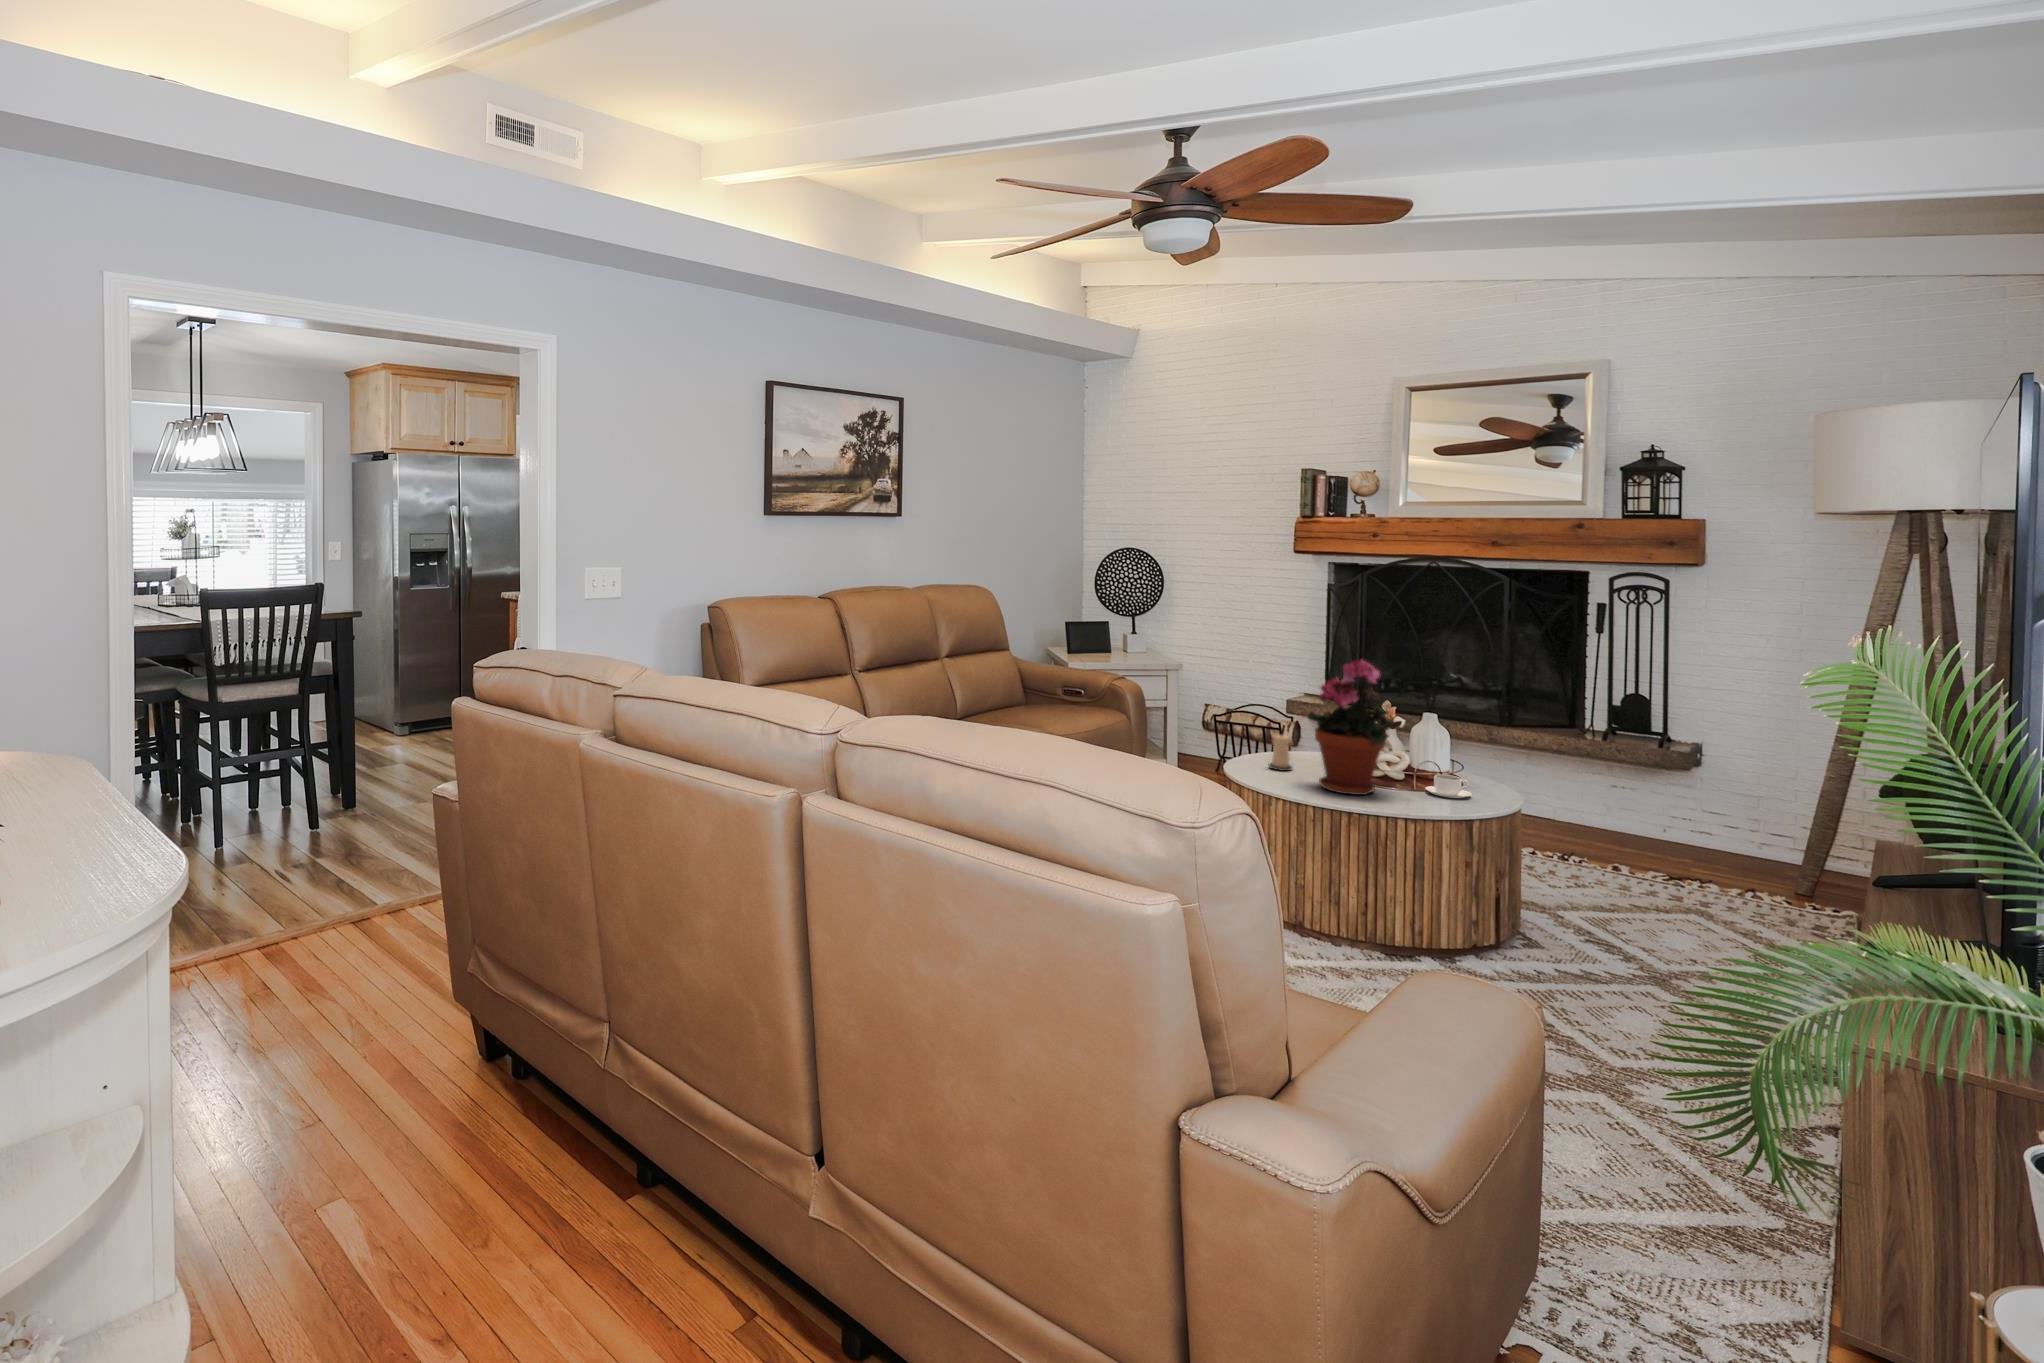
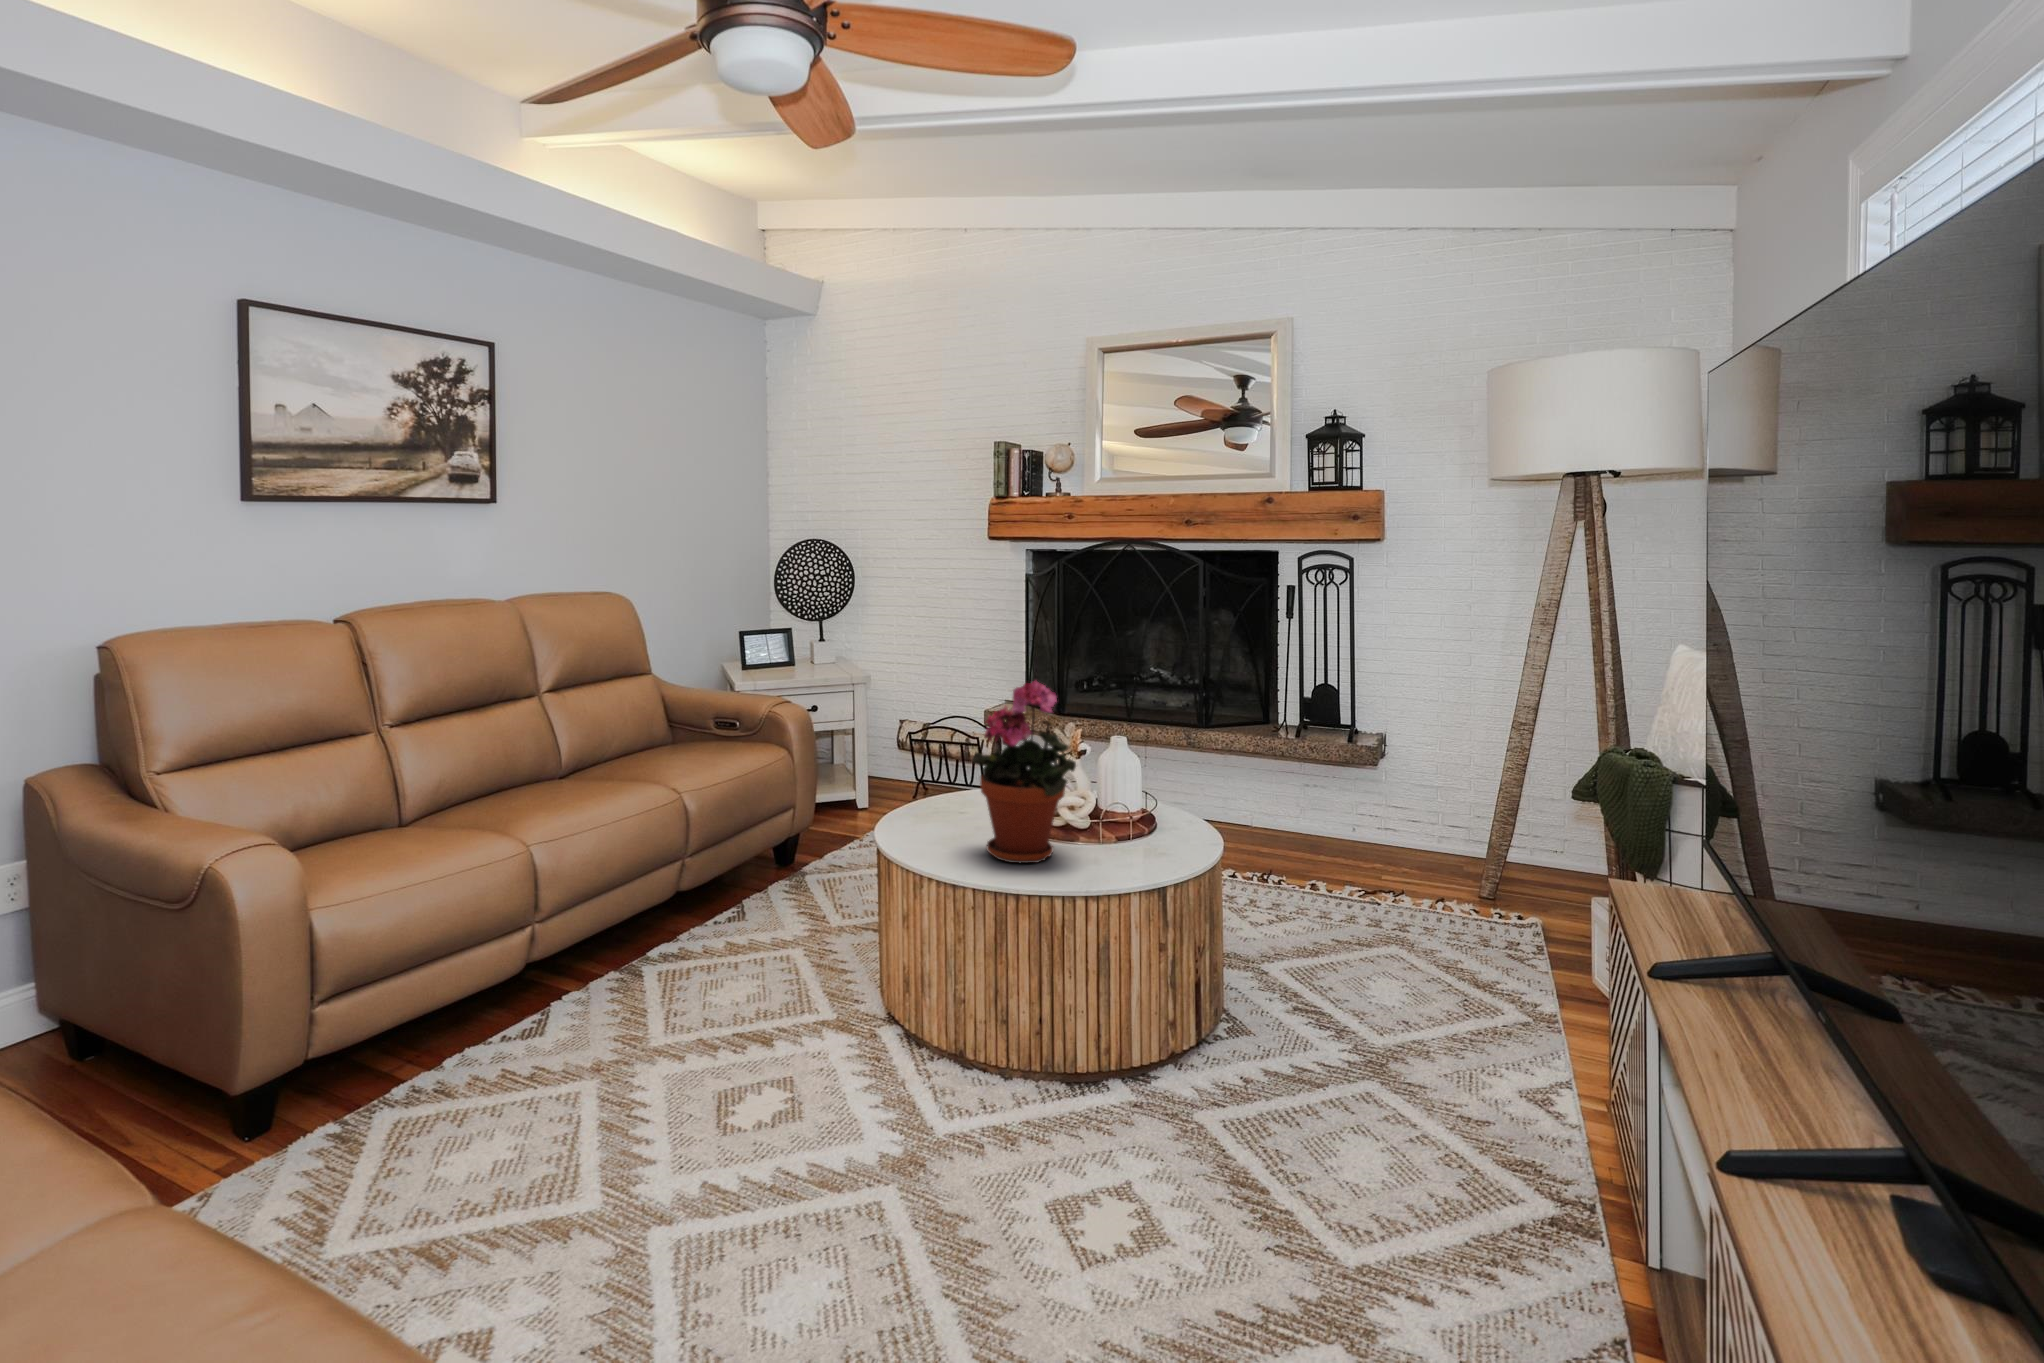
candle: present [1269,735,1292,771] -> none [932,777,960,829]
coffee cup: present [1425,775,1471,798] -> none [1113,822,1165,854]

